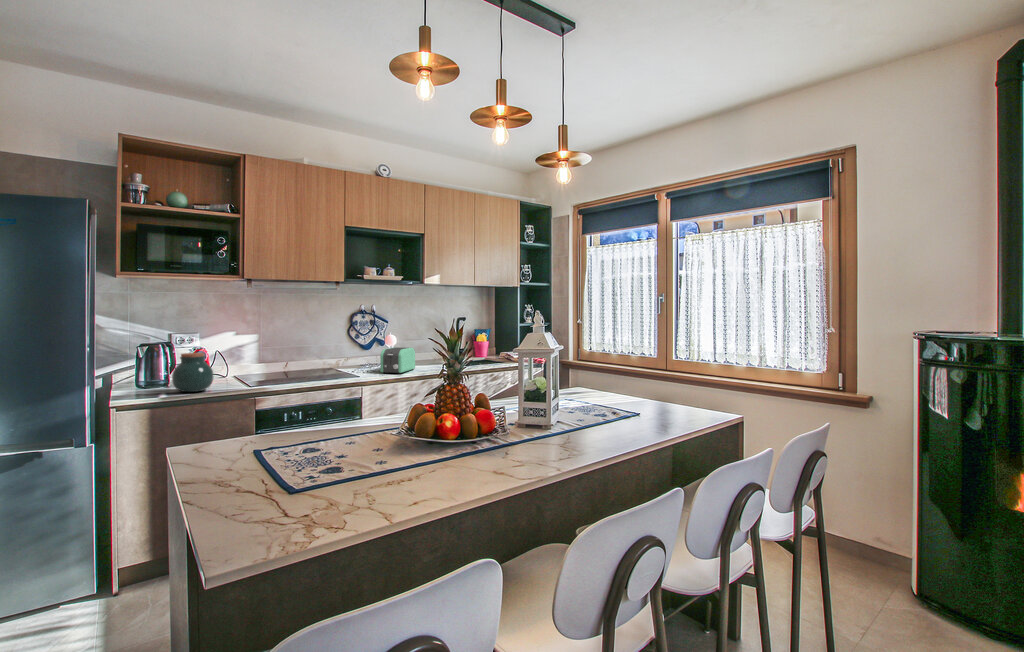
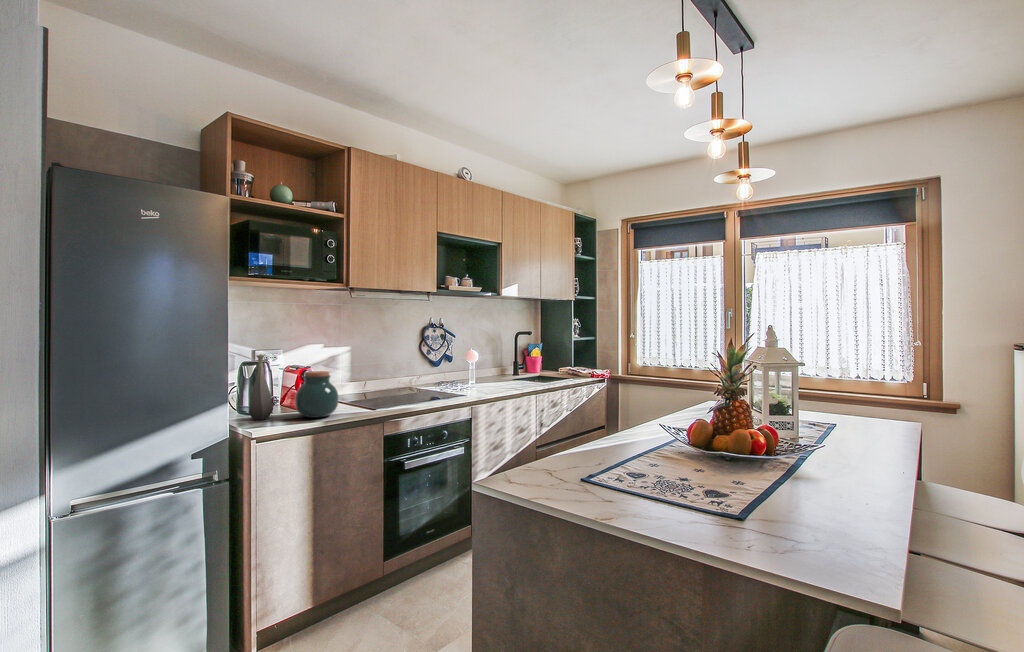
bottle: none [133,338,155,393] -> present [249,355,272,420]
toaster: present [380,347,415,373] -> none [474,363,499,391]

